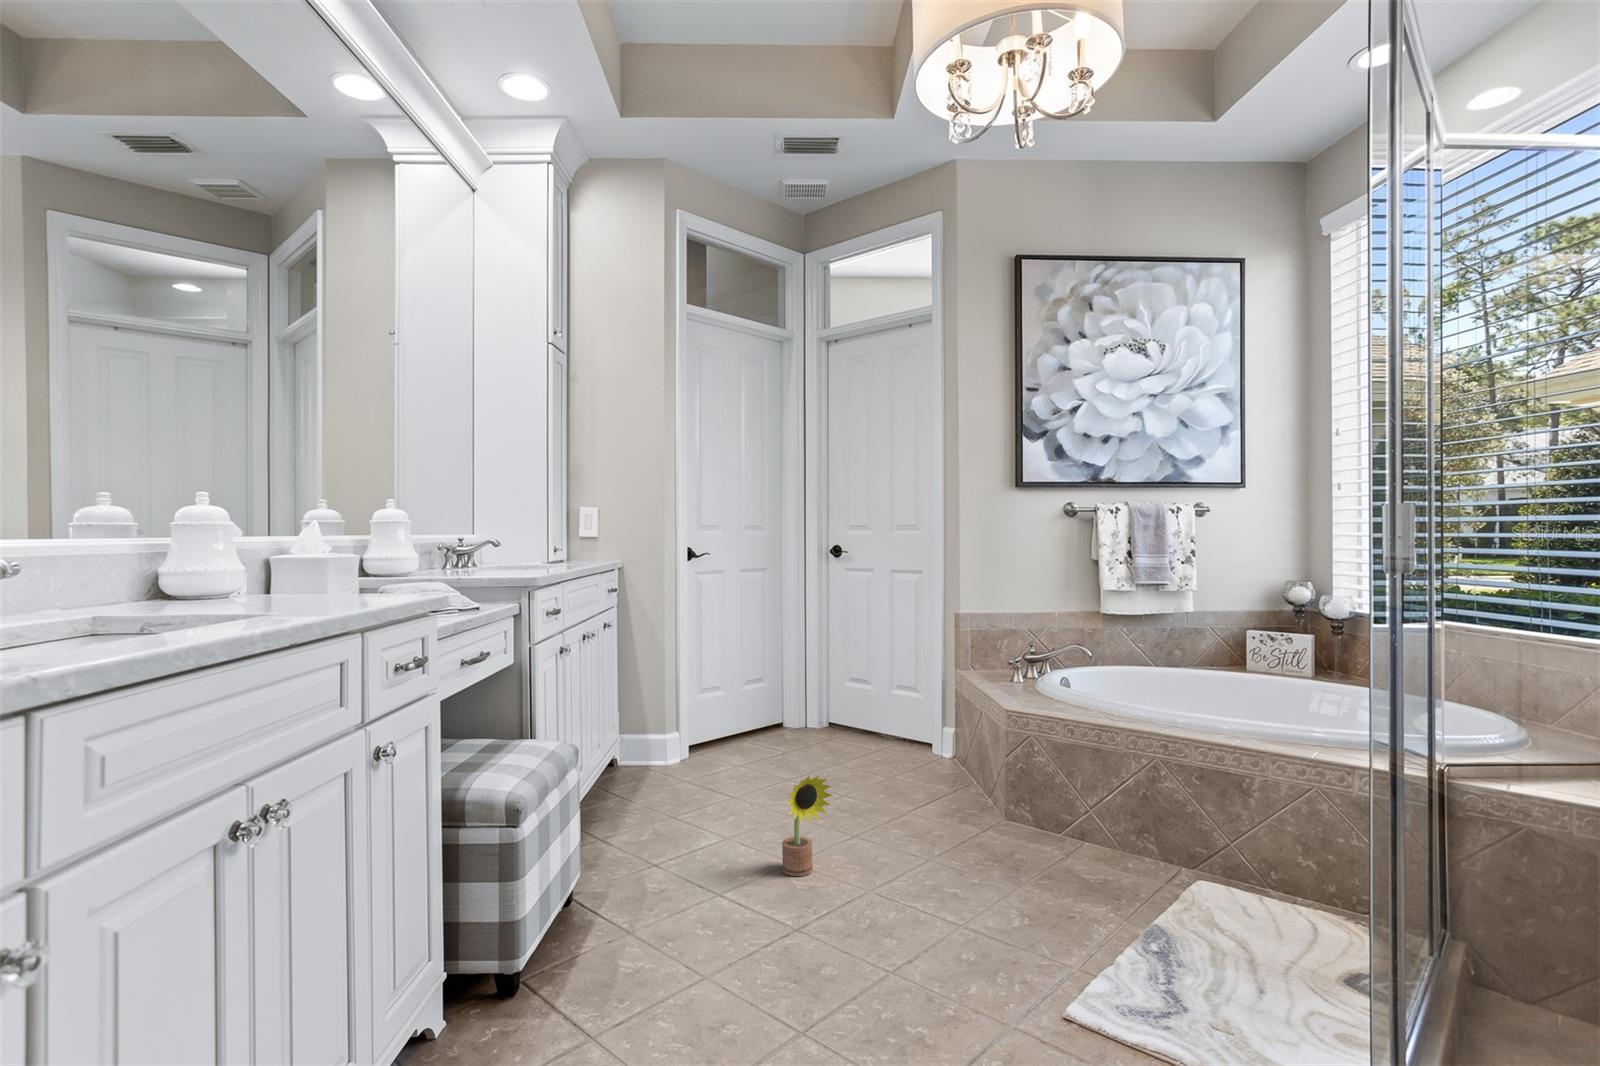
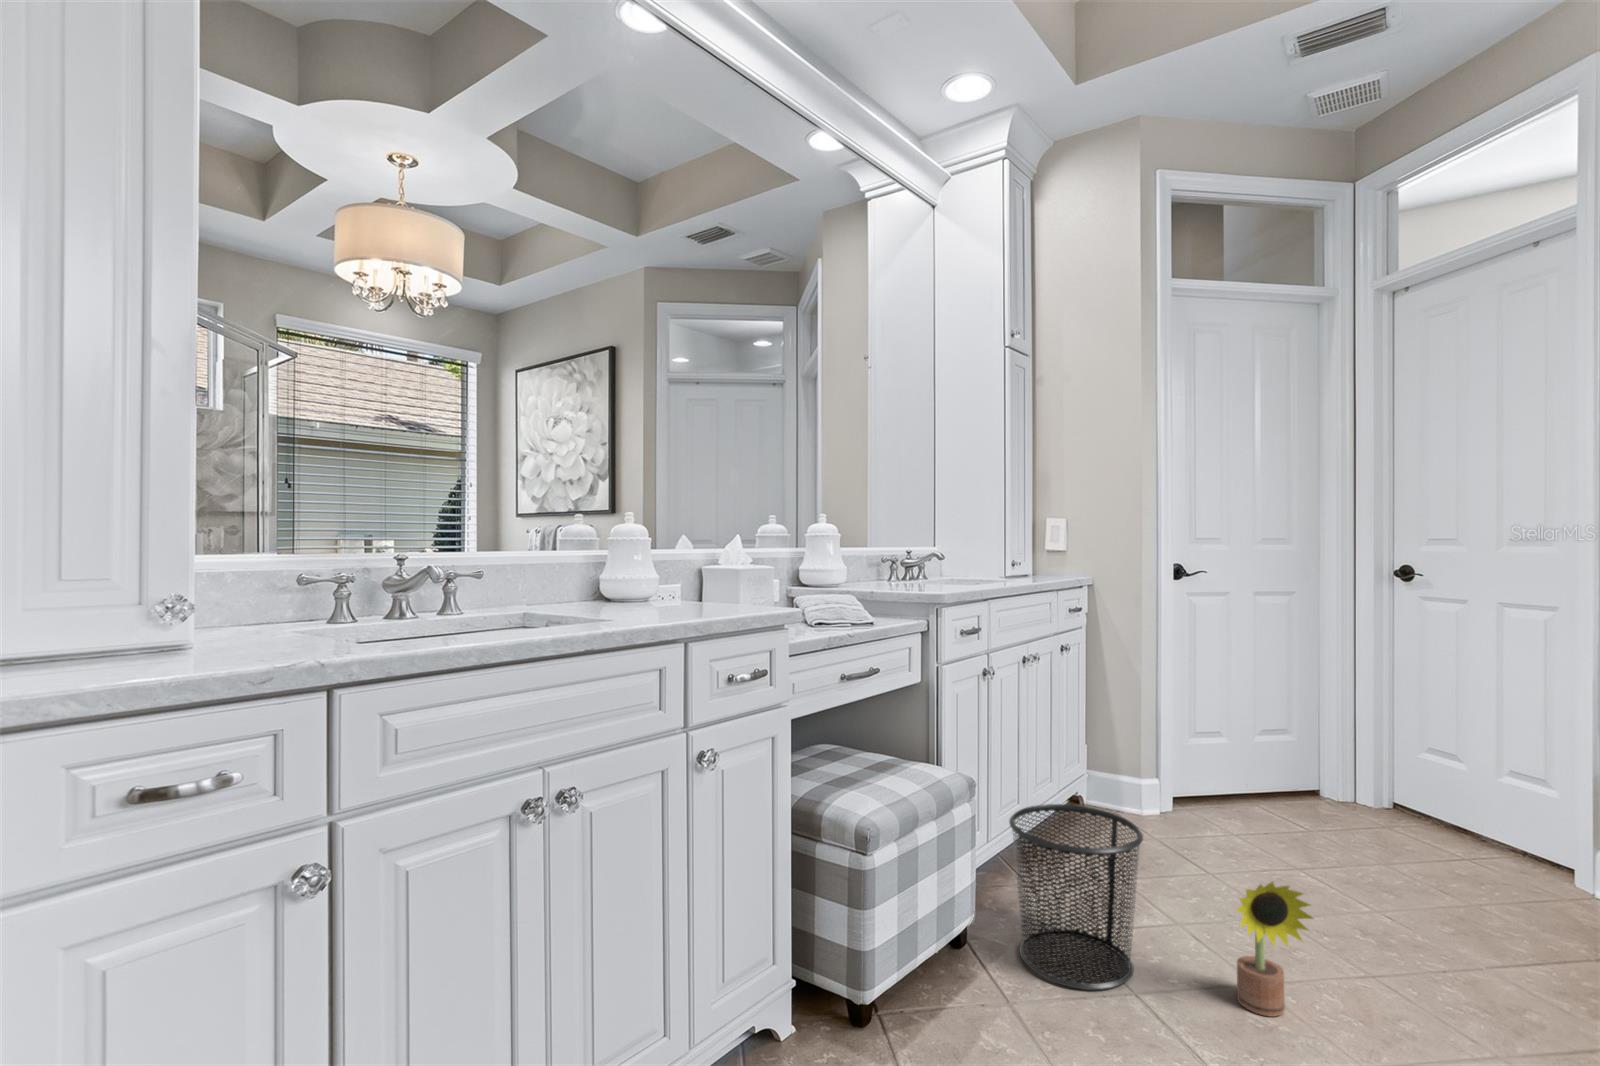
waste bin: none [611,755,719,904] -> present [1009,804,1143,990]

